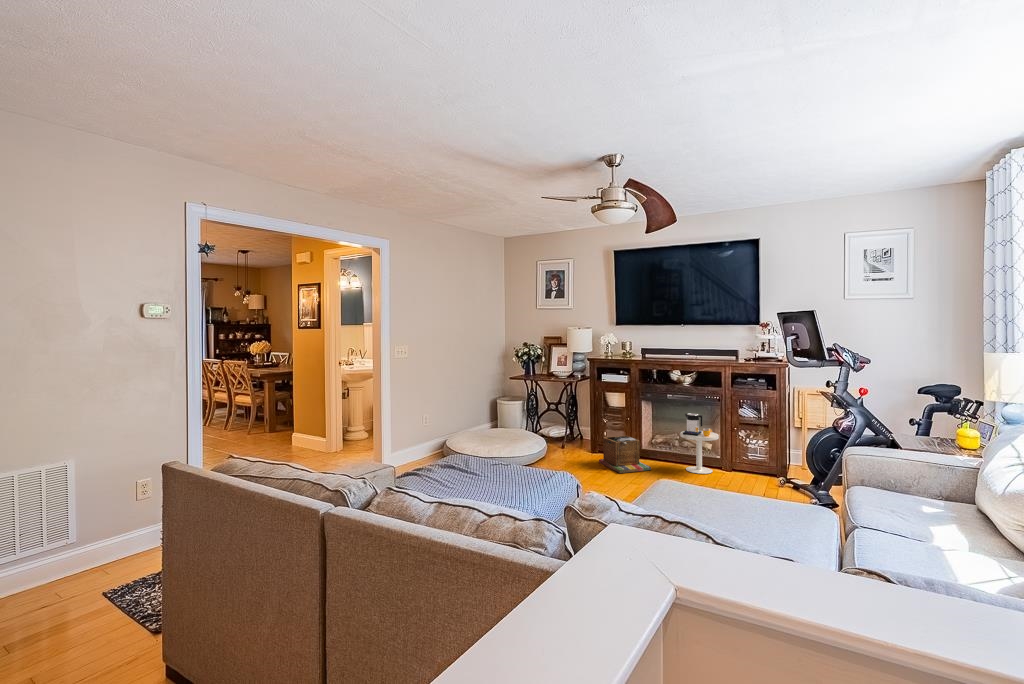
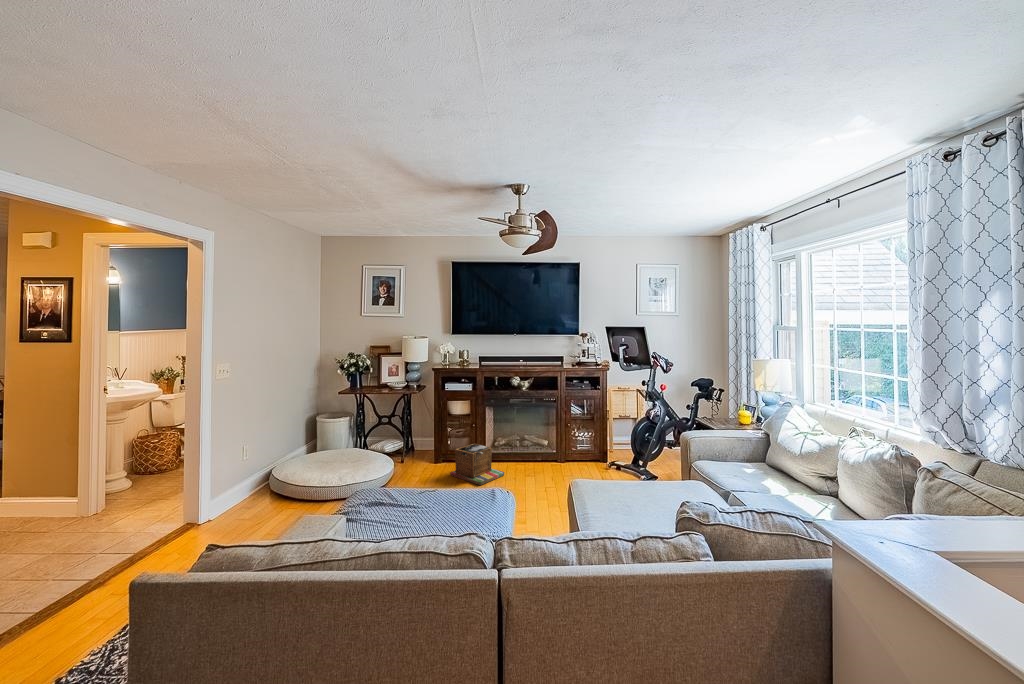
side table: present [680,414,719,474] -> none [525,416,558,471]

